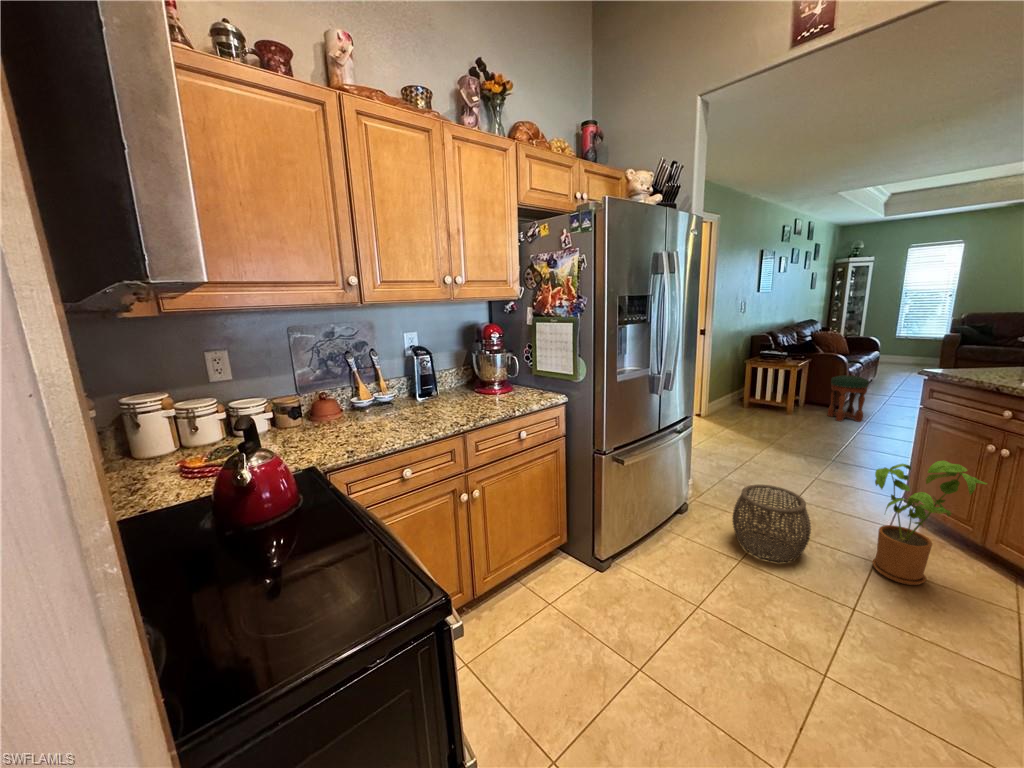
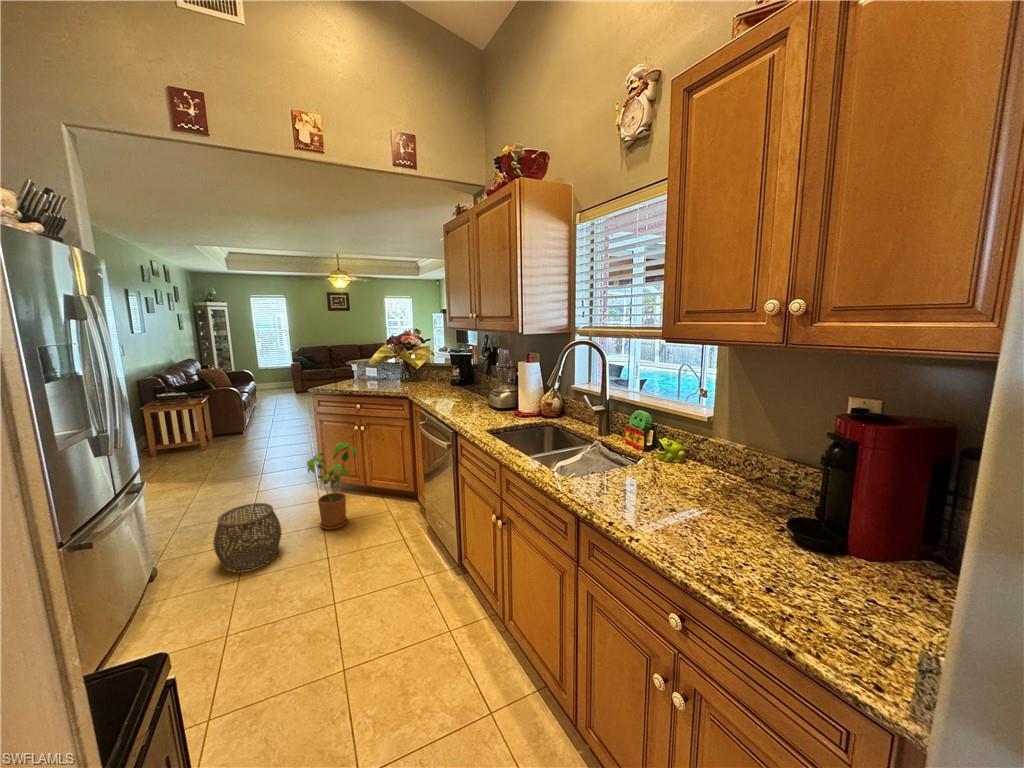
stool: present [828,375,869,422] -> none [233,404,264,444]

